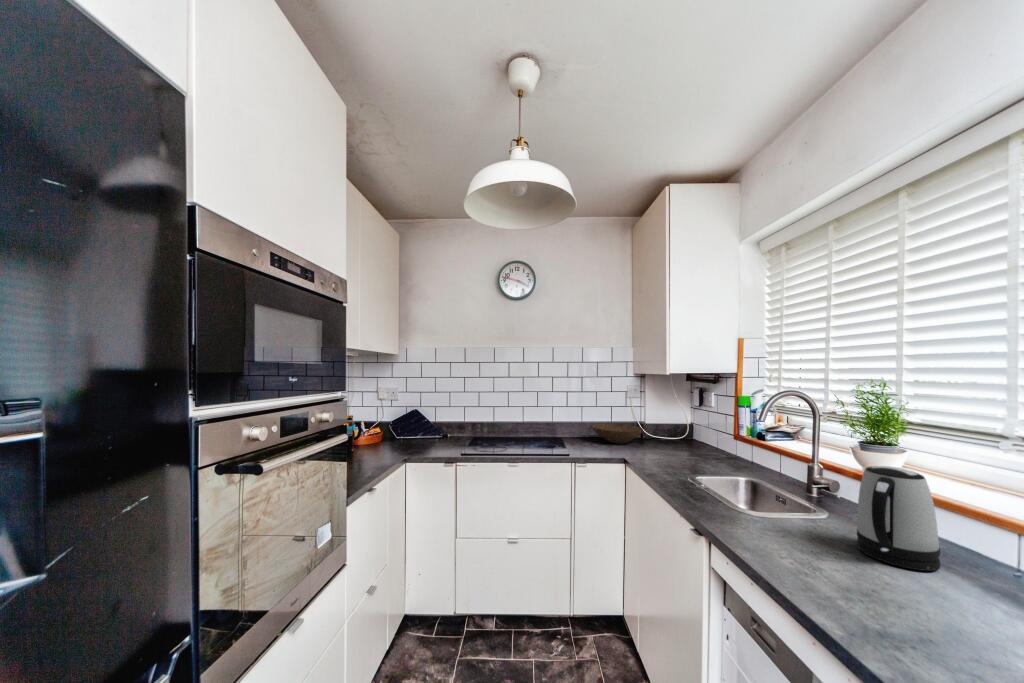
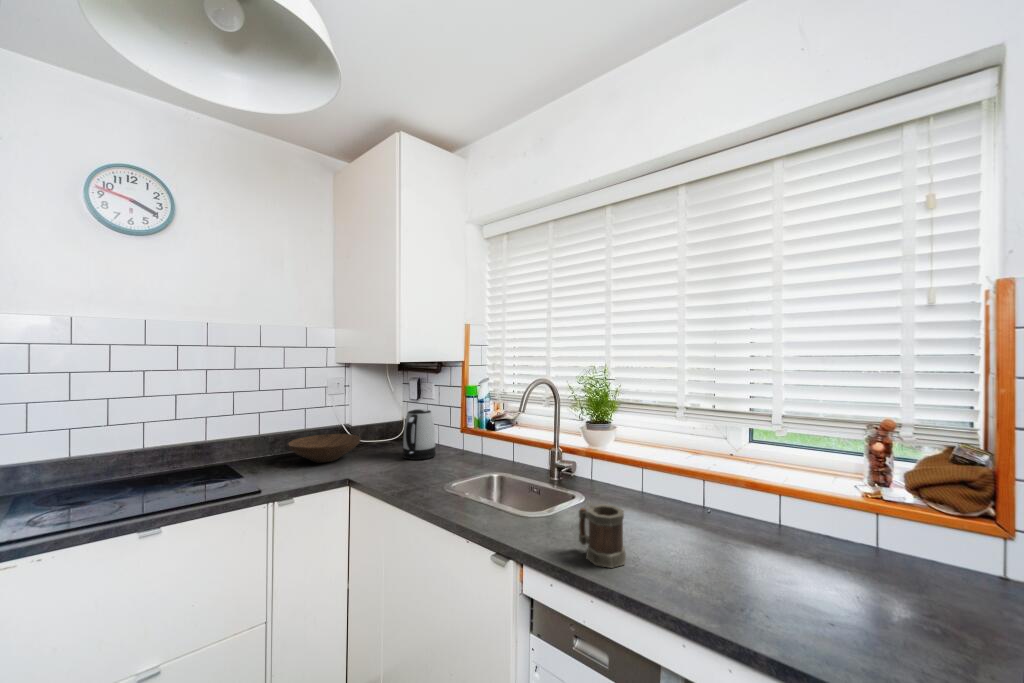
kettle: present [857,466,941,571] -> present [403,409,436,460]
mug: none [771,502,817,562] -> present [579,504,626,568]

